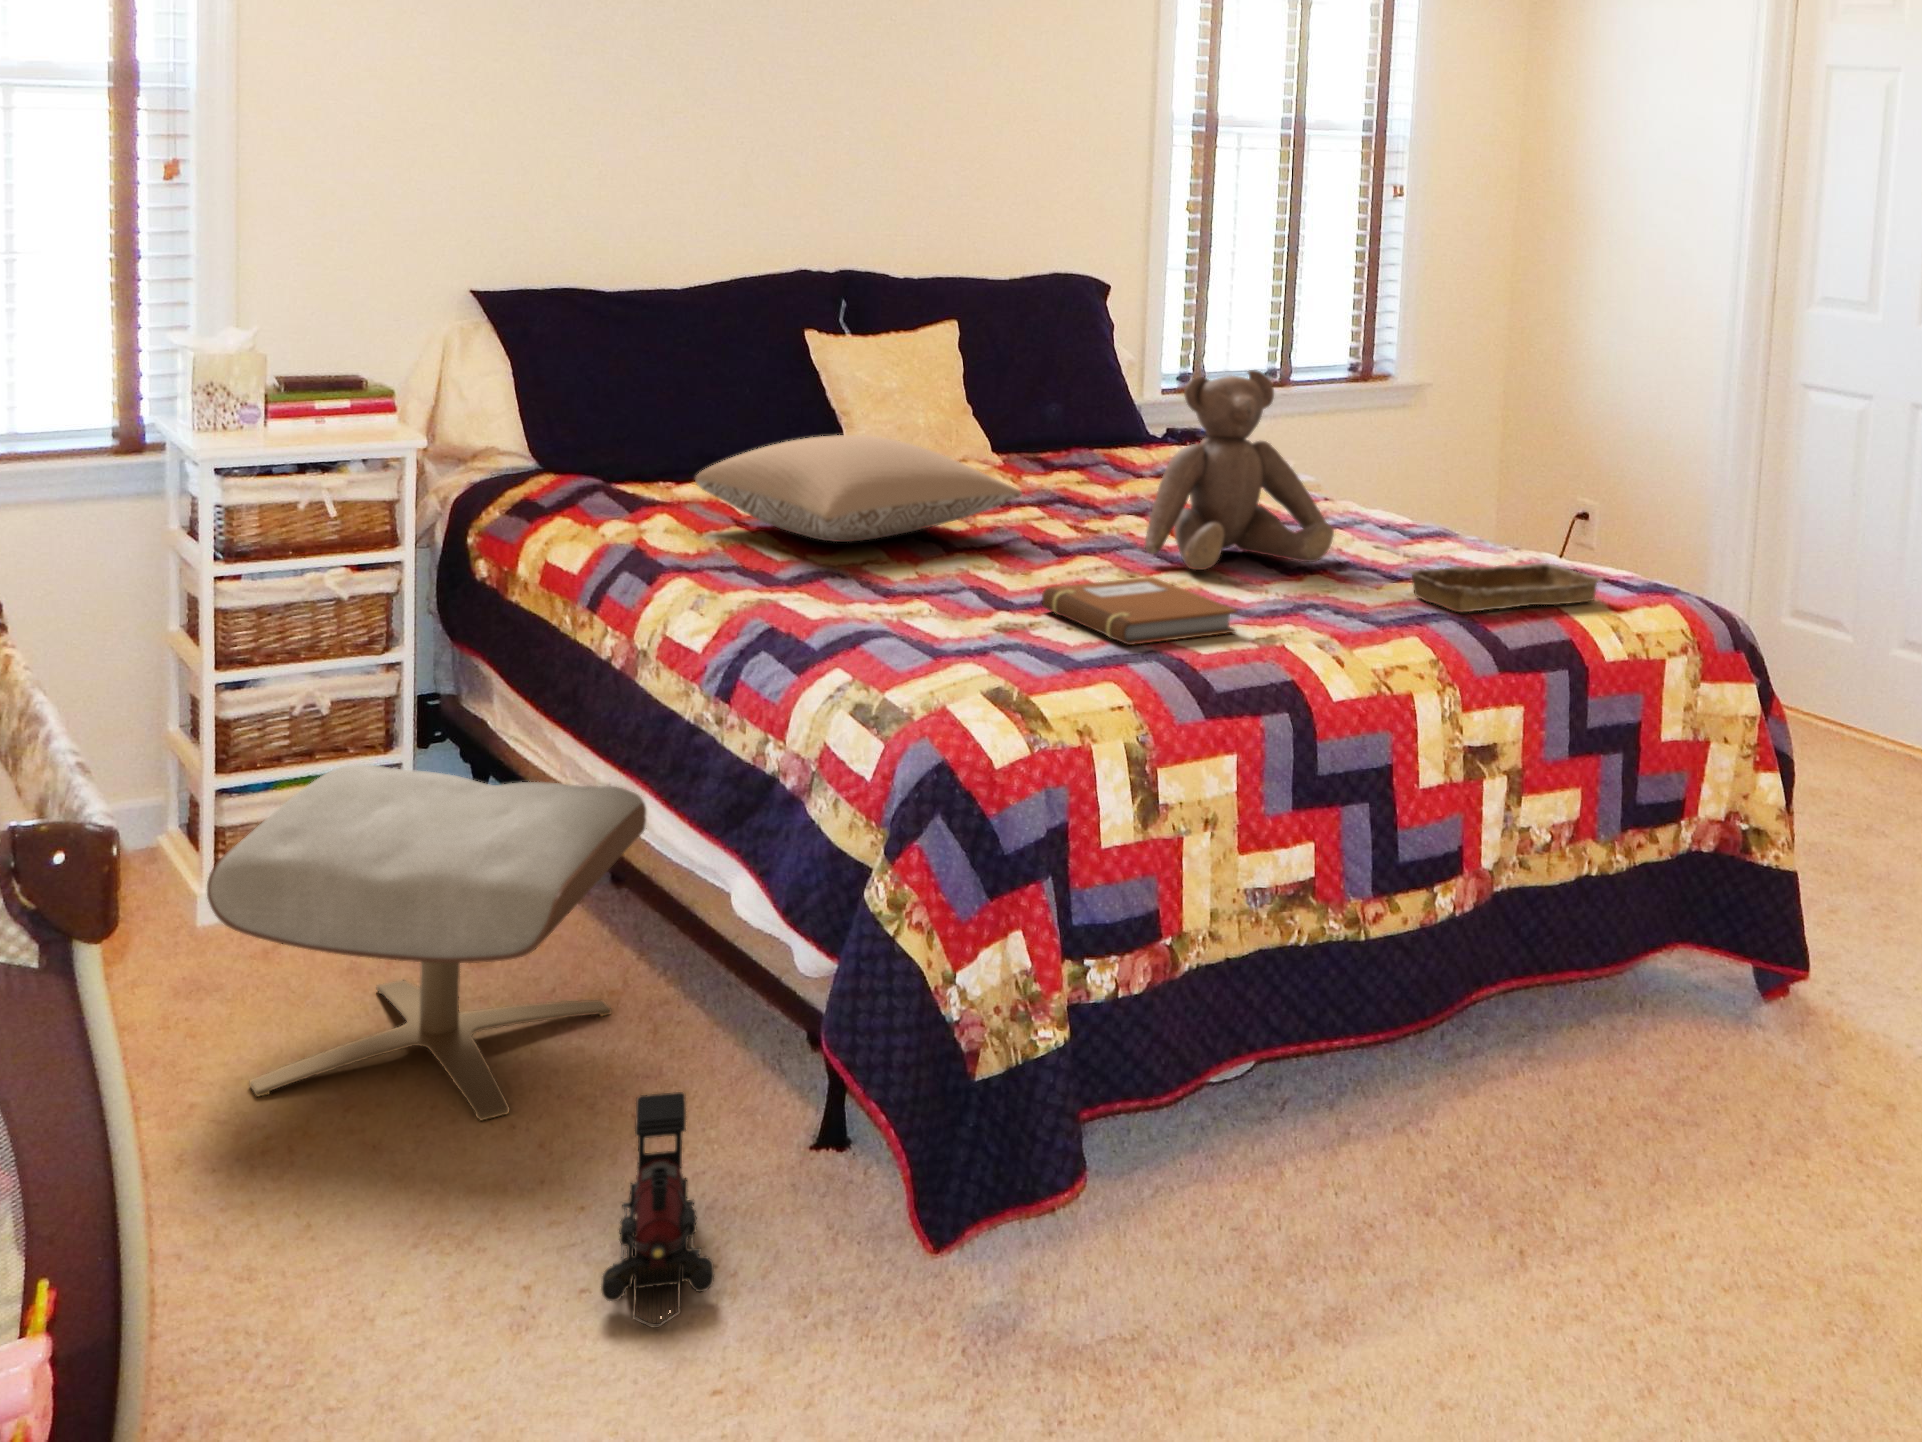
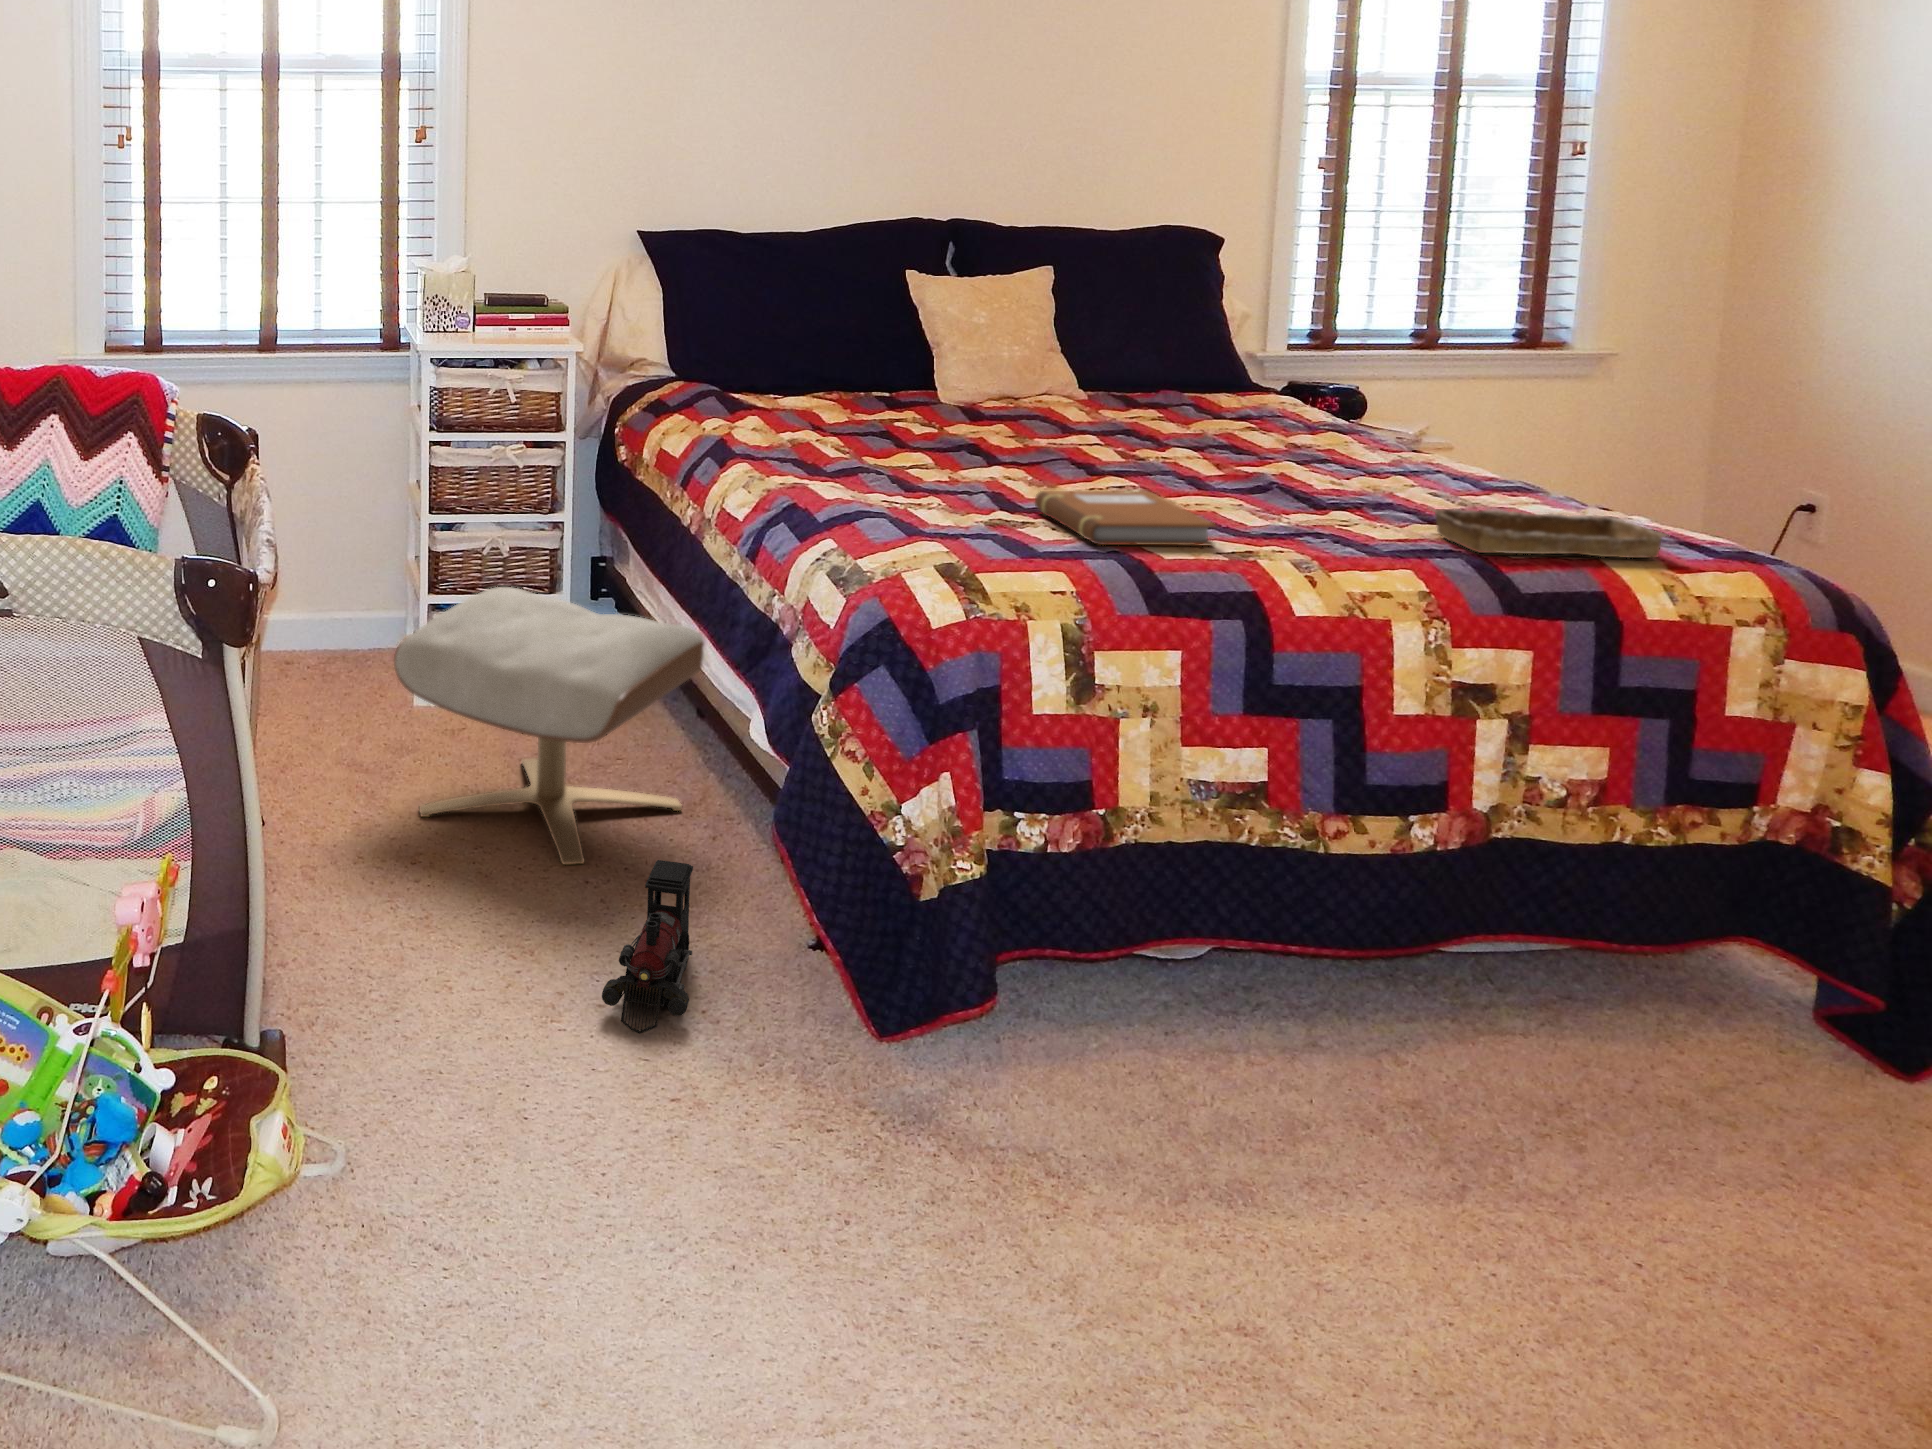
teddy bear: present [1144,370,1334,570] -> none [1163,308,1369,496]
pillow: present [695,435,1022,542] -> none [778,357,1057,445]

